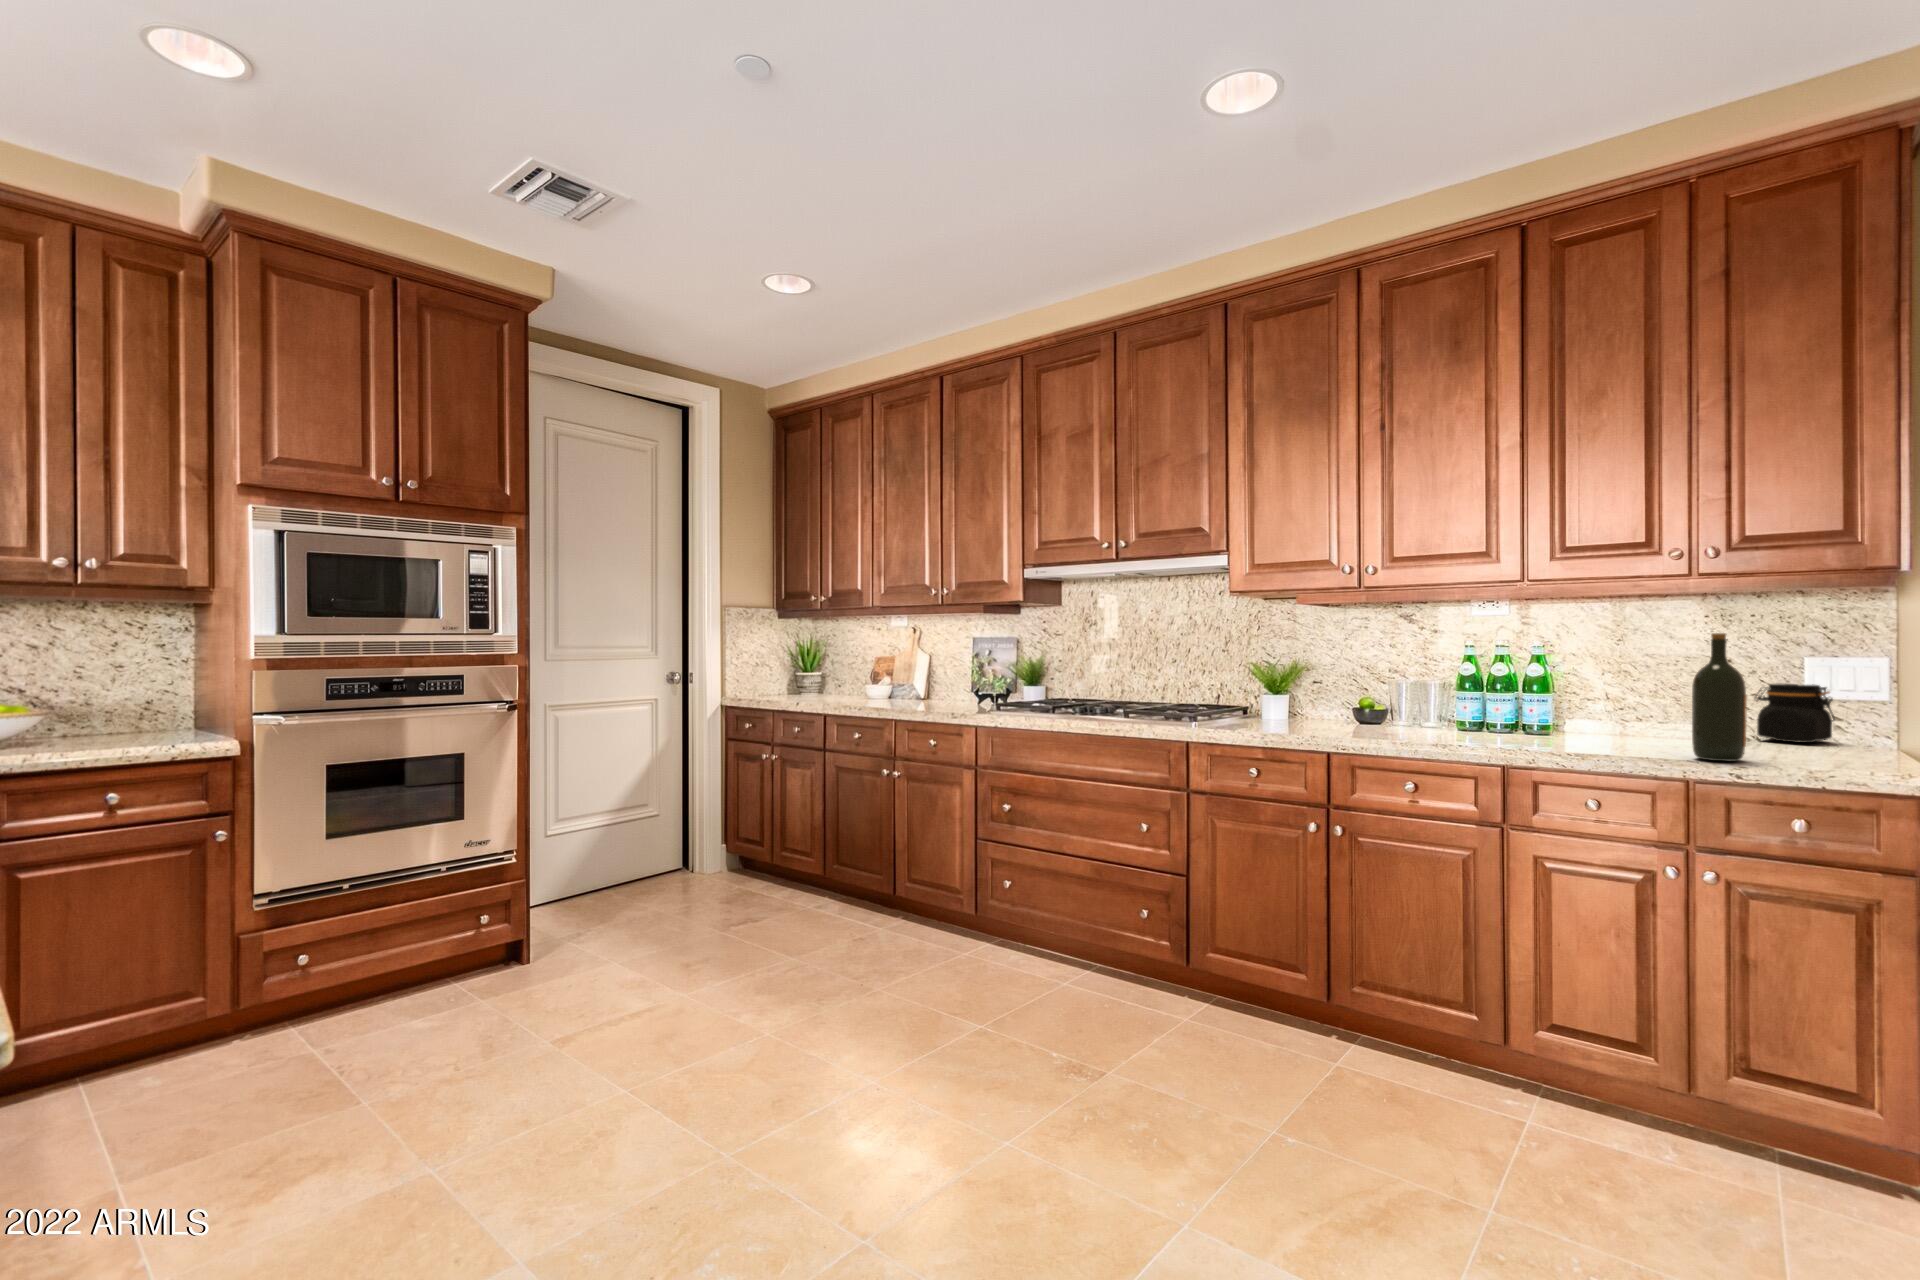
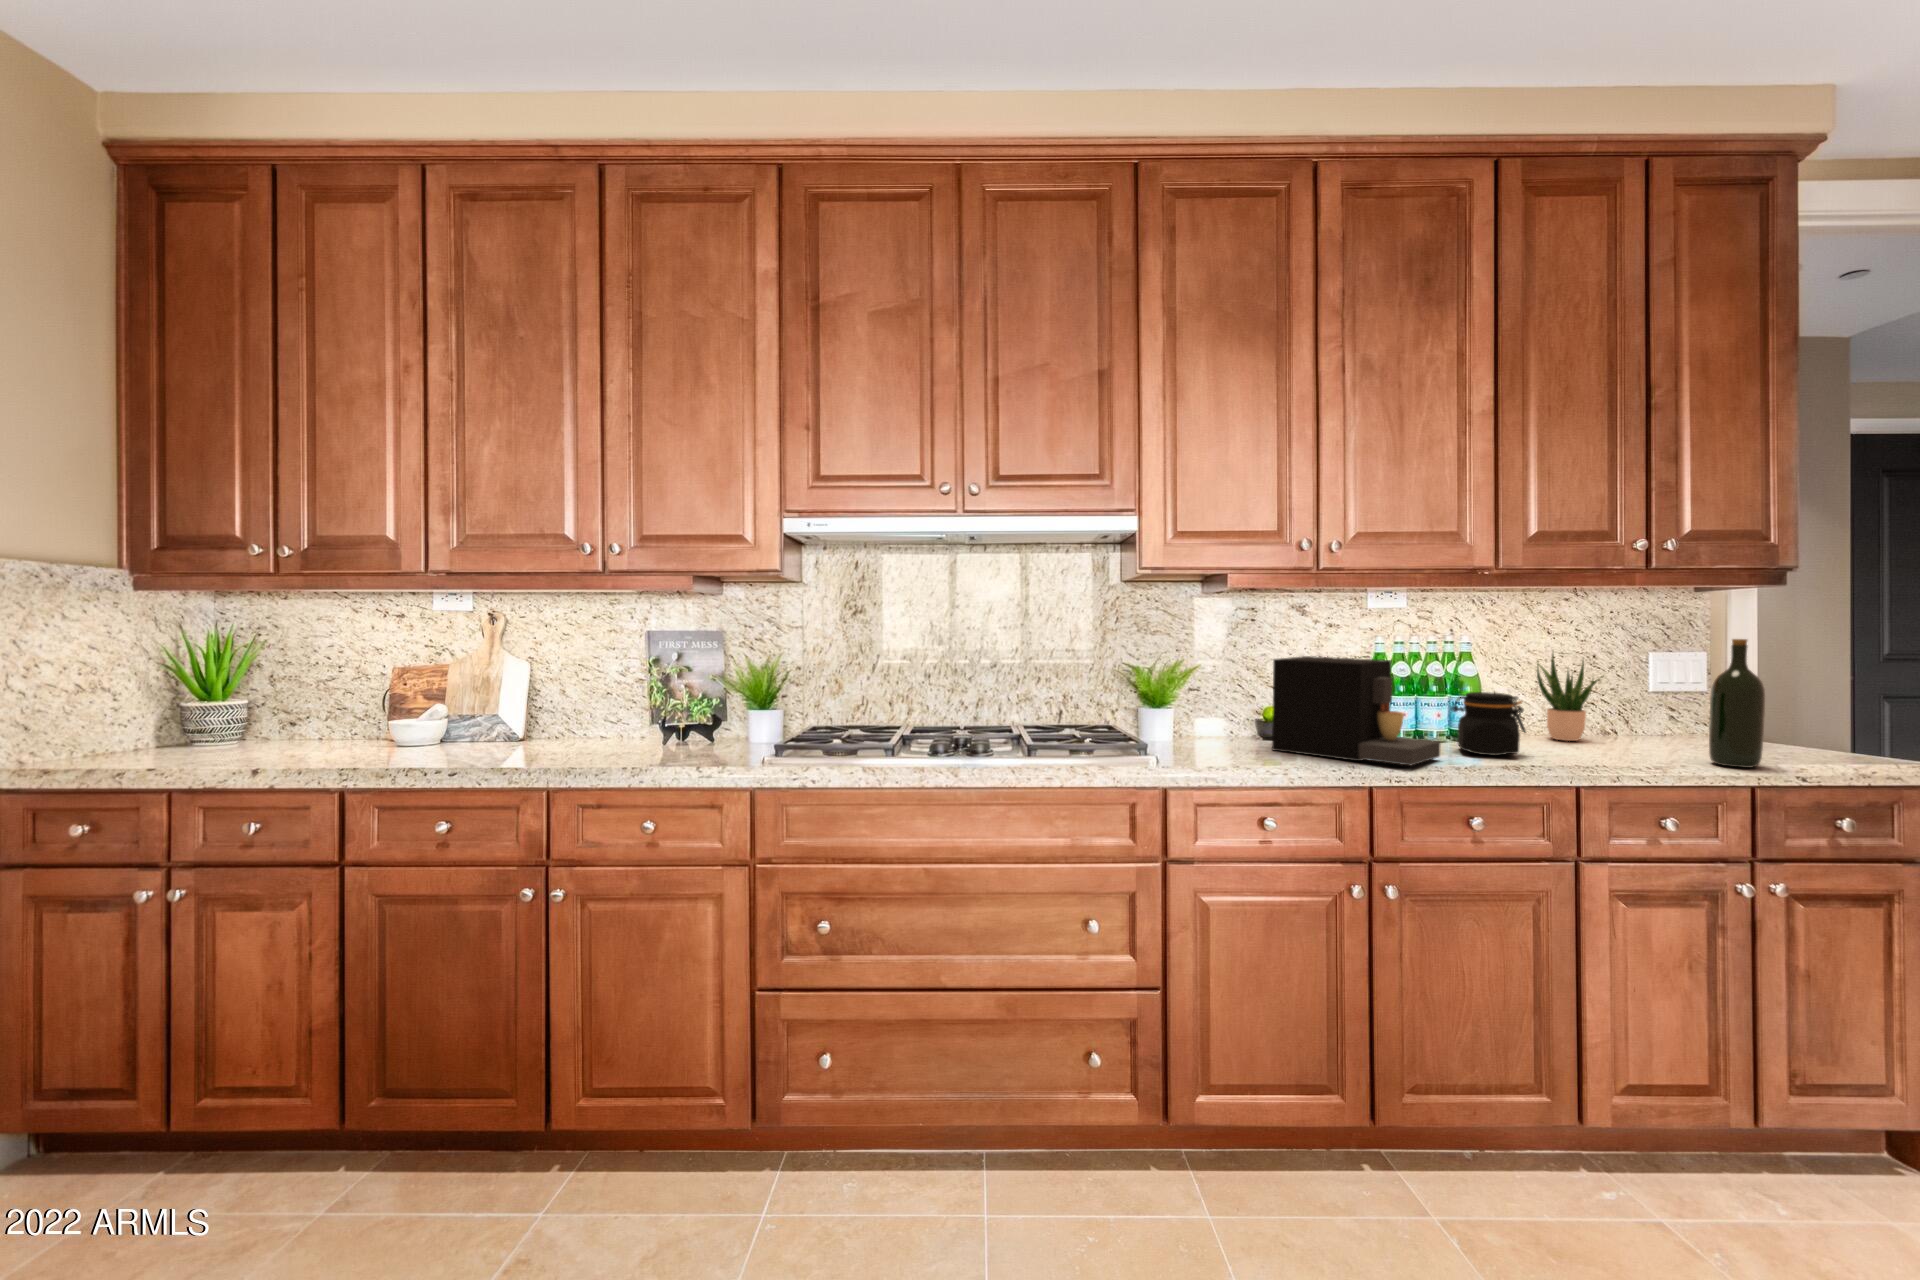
potted plant: none [1603,648,1673,739] -> present [1537,654,1599,741]
coffee maker: none [1316,653,1427,736] -> present [1272,656,1440,766]
jar: present [1755,684,1835,743] -> present [1451,692,1525,755]

